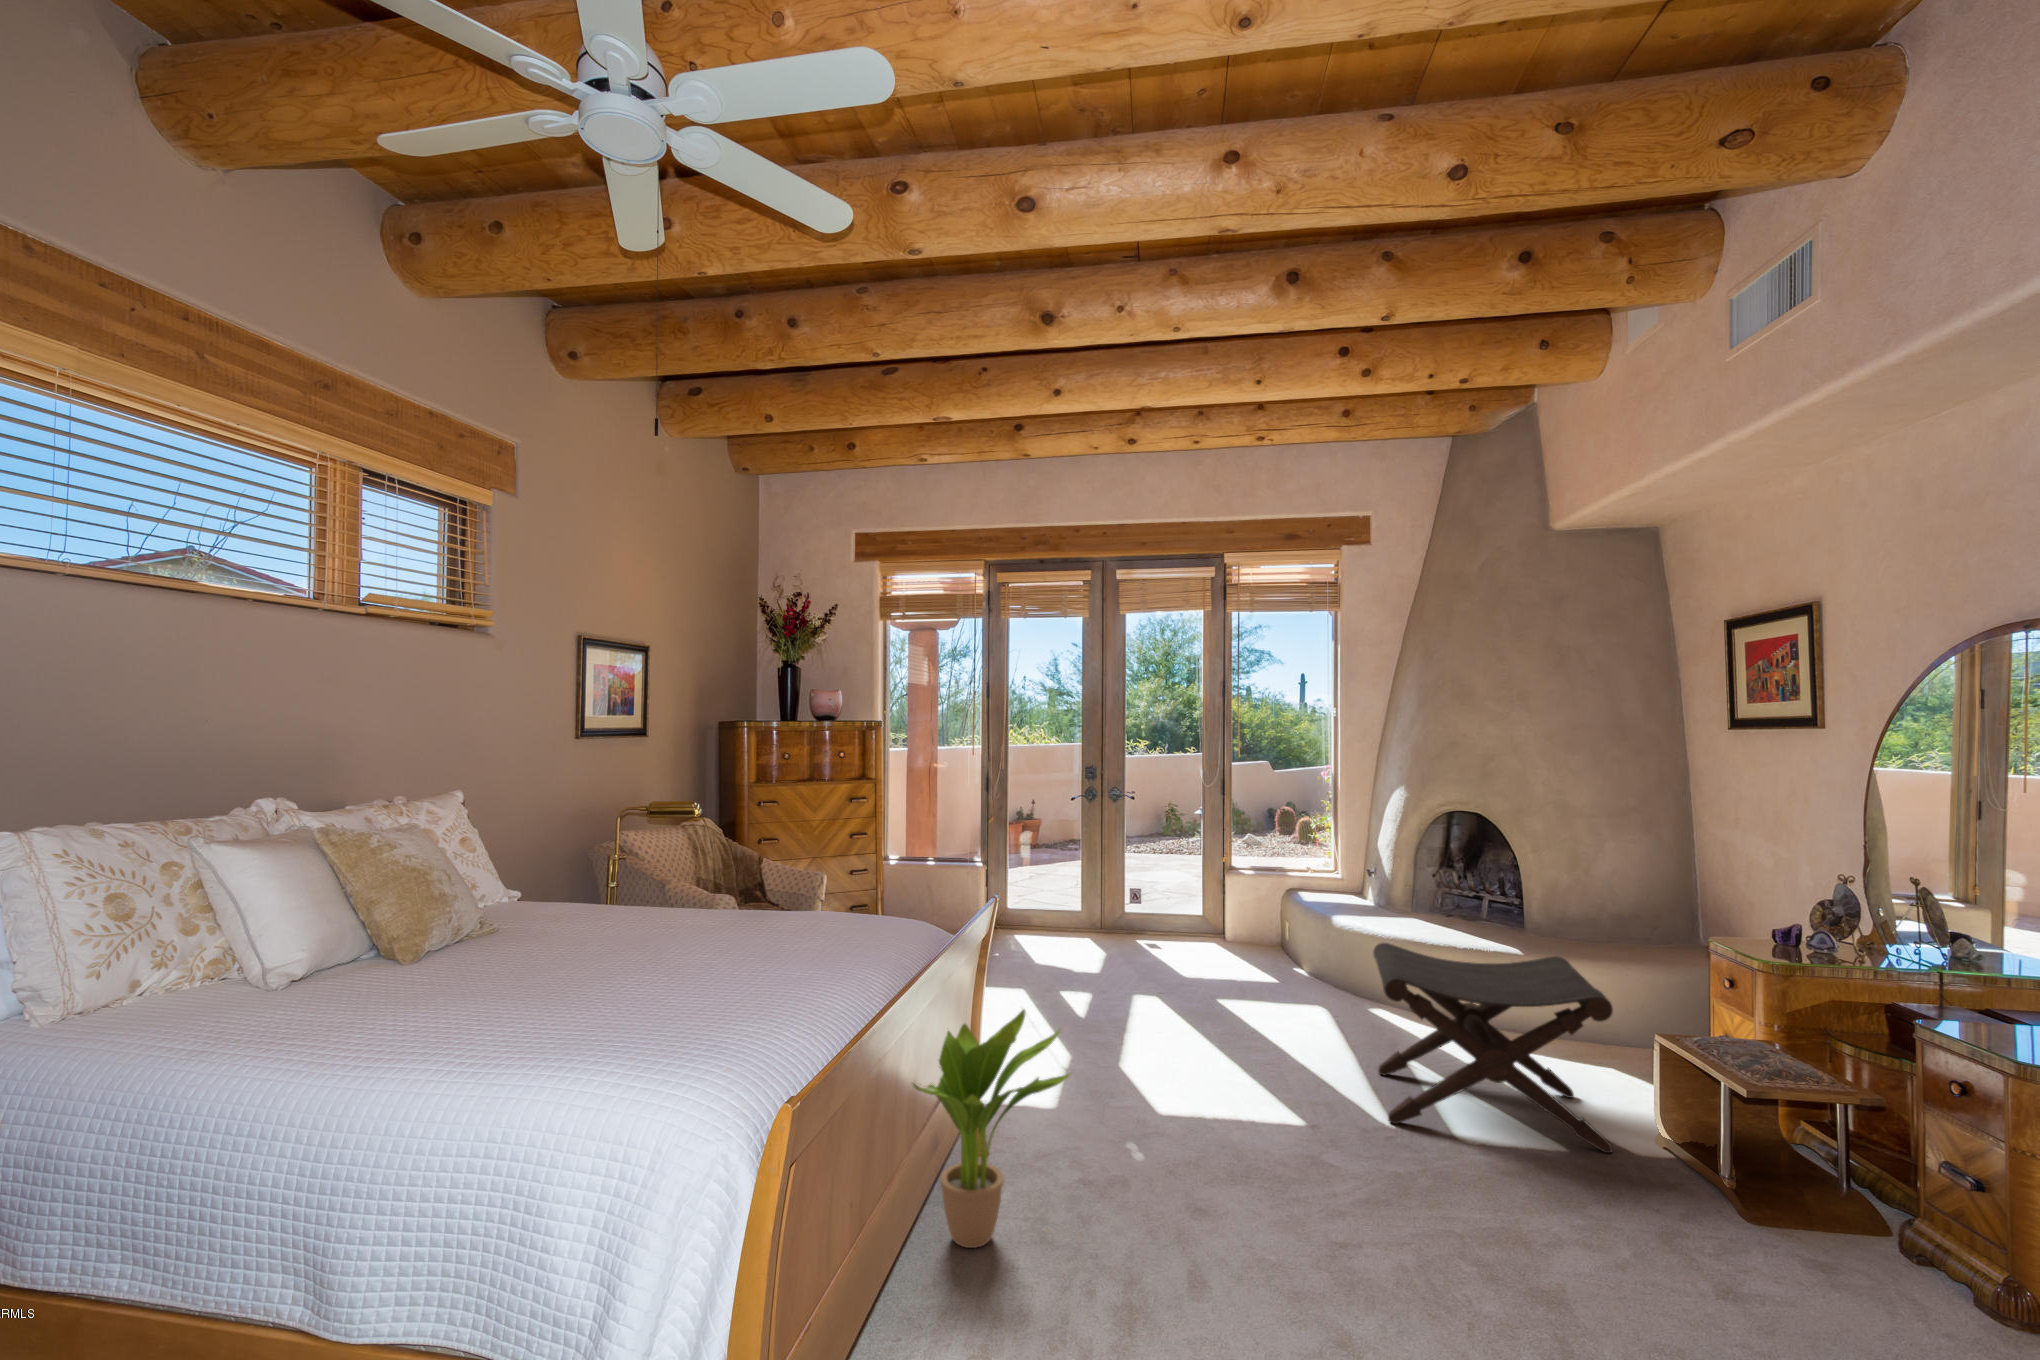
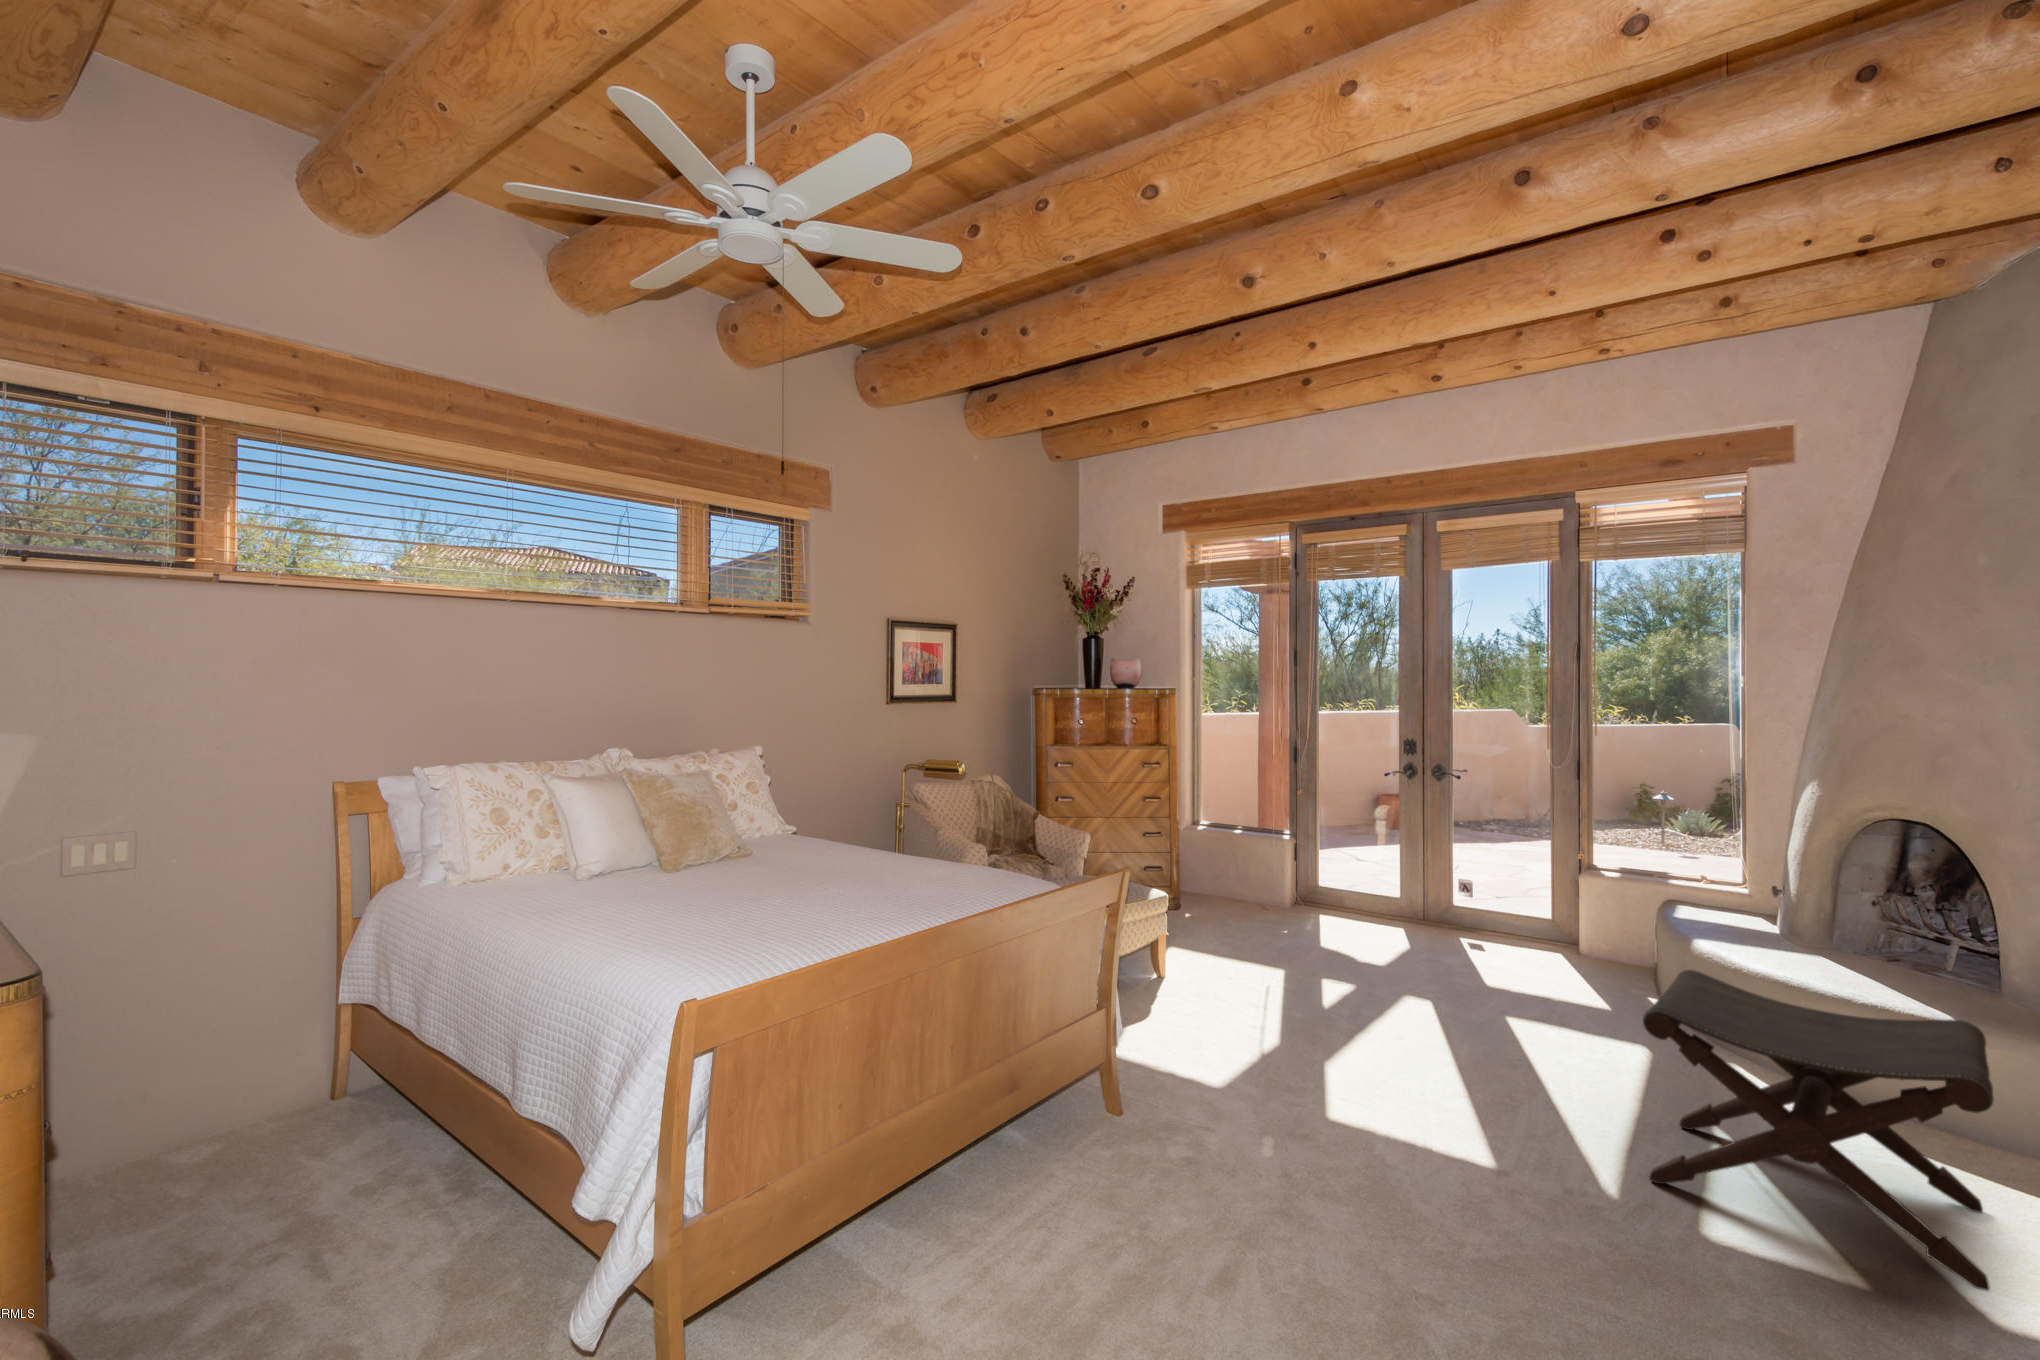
potted plant: present [913,1010,1071,1248] -> none [1019,965,1180,1186]

